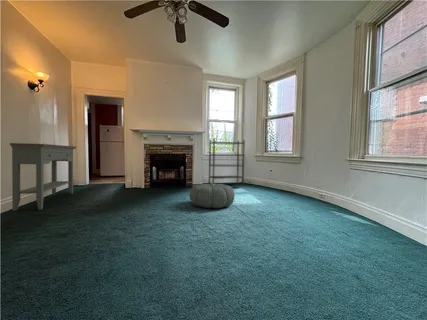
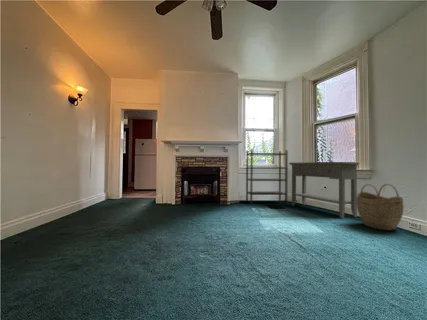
console table: present [10,143,76,211] -> present [289,162,359,218]
woven basket: none [296,167,329,203] -> present [357,184,403,230]
pouf: present [190,183,235,208] -> none [223,202,277,233]

